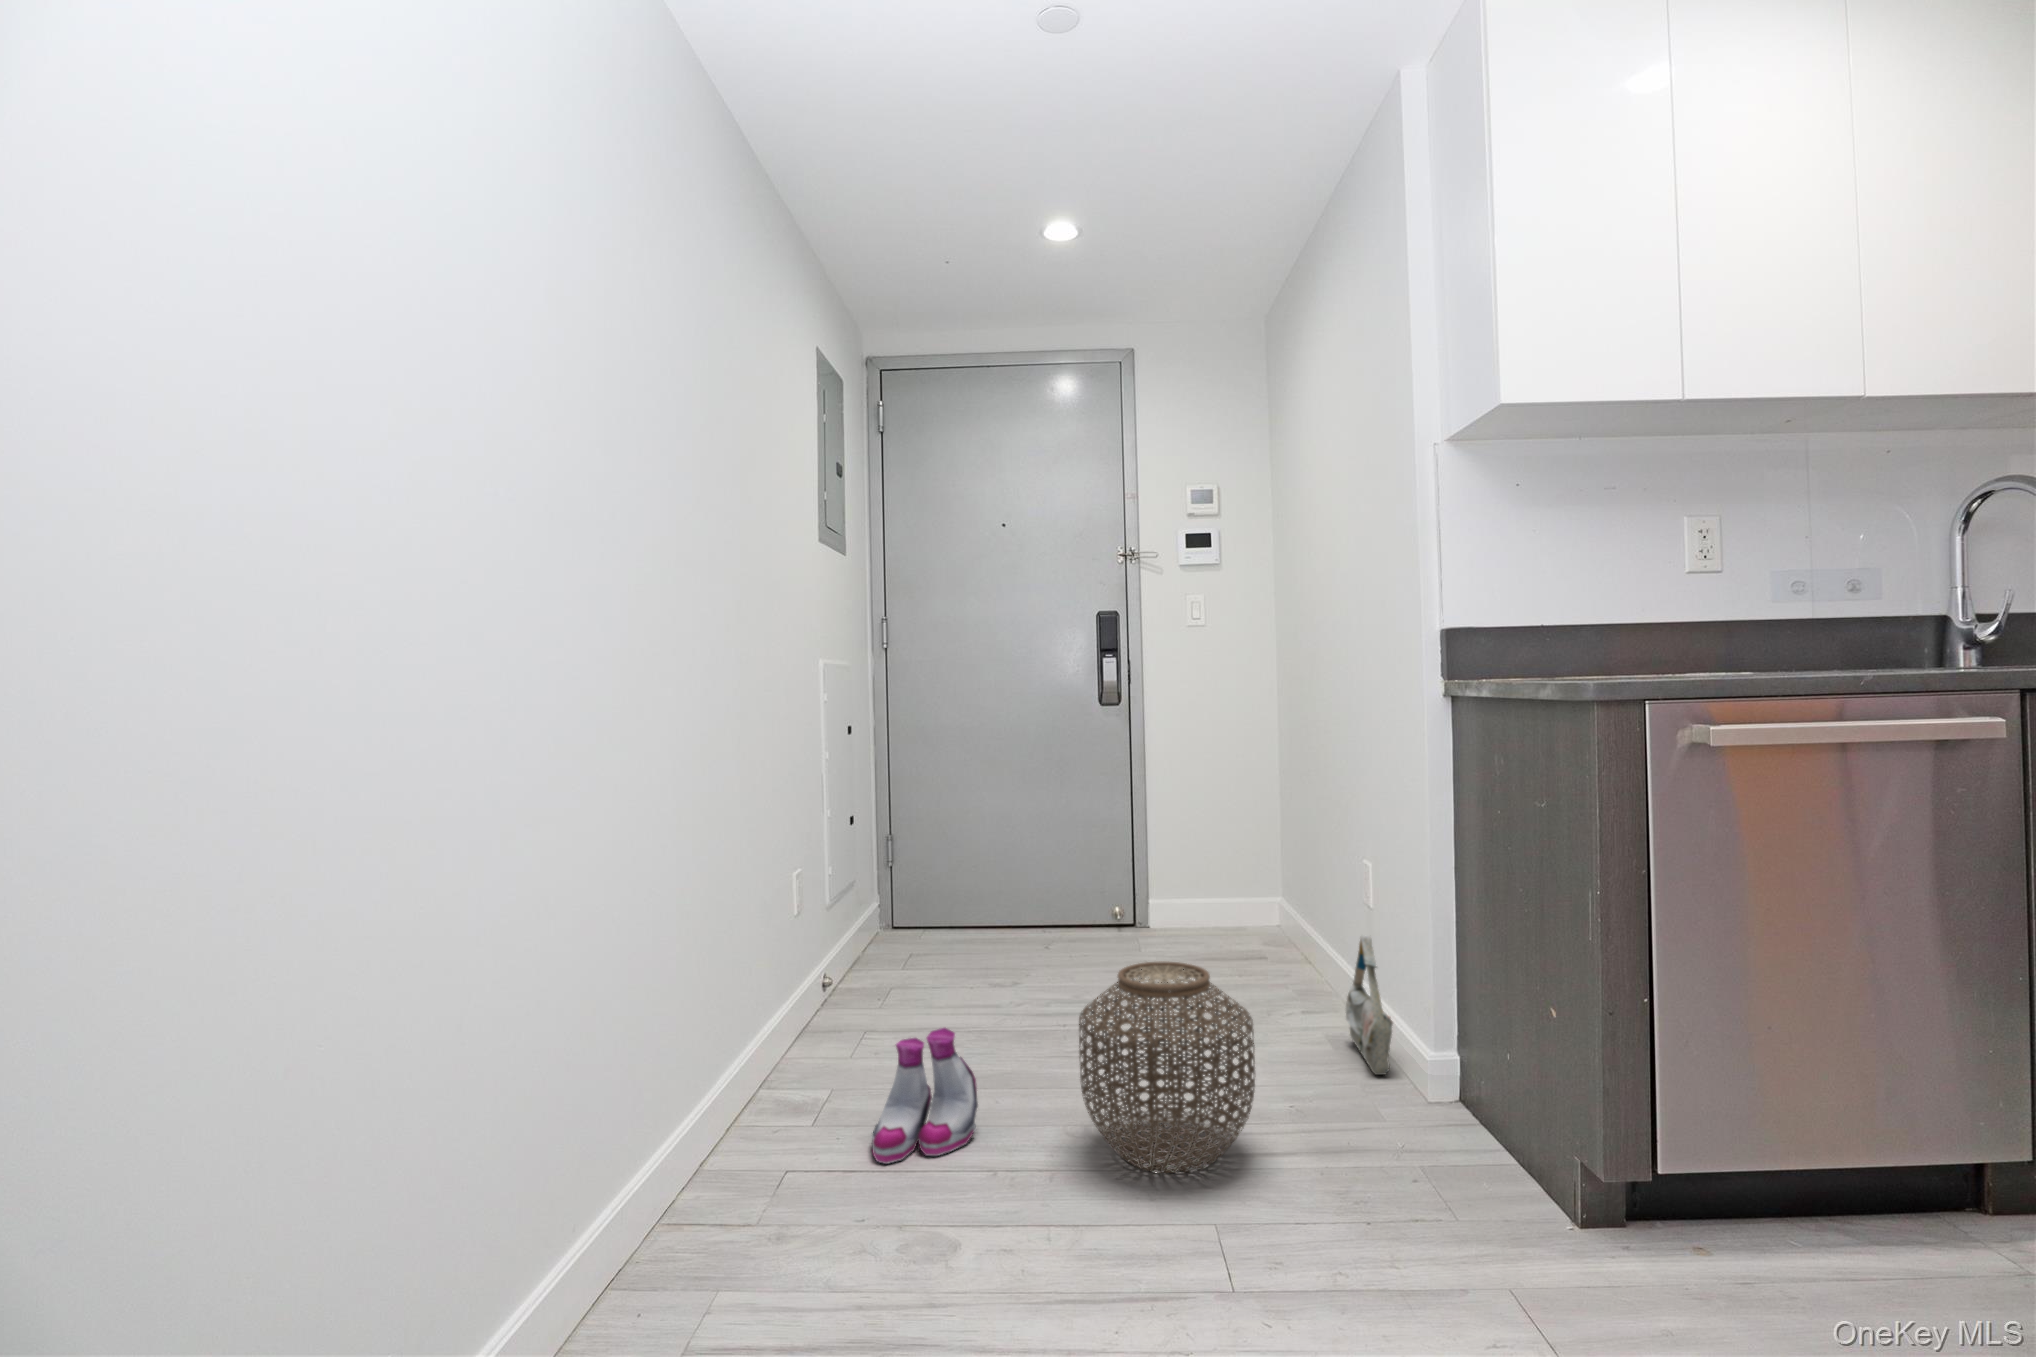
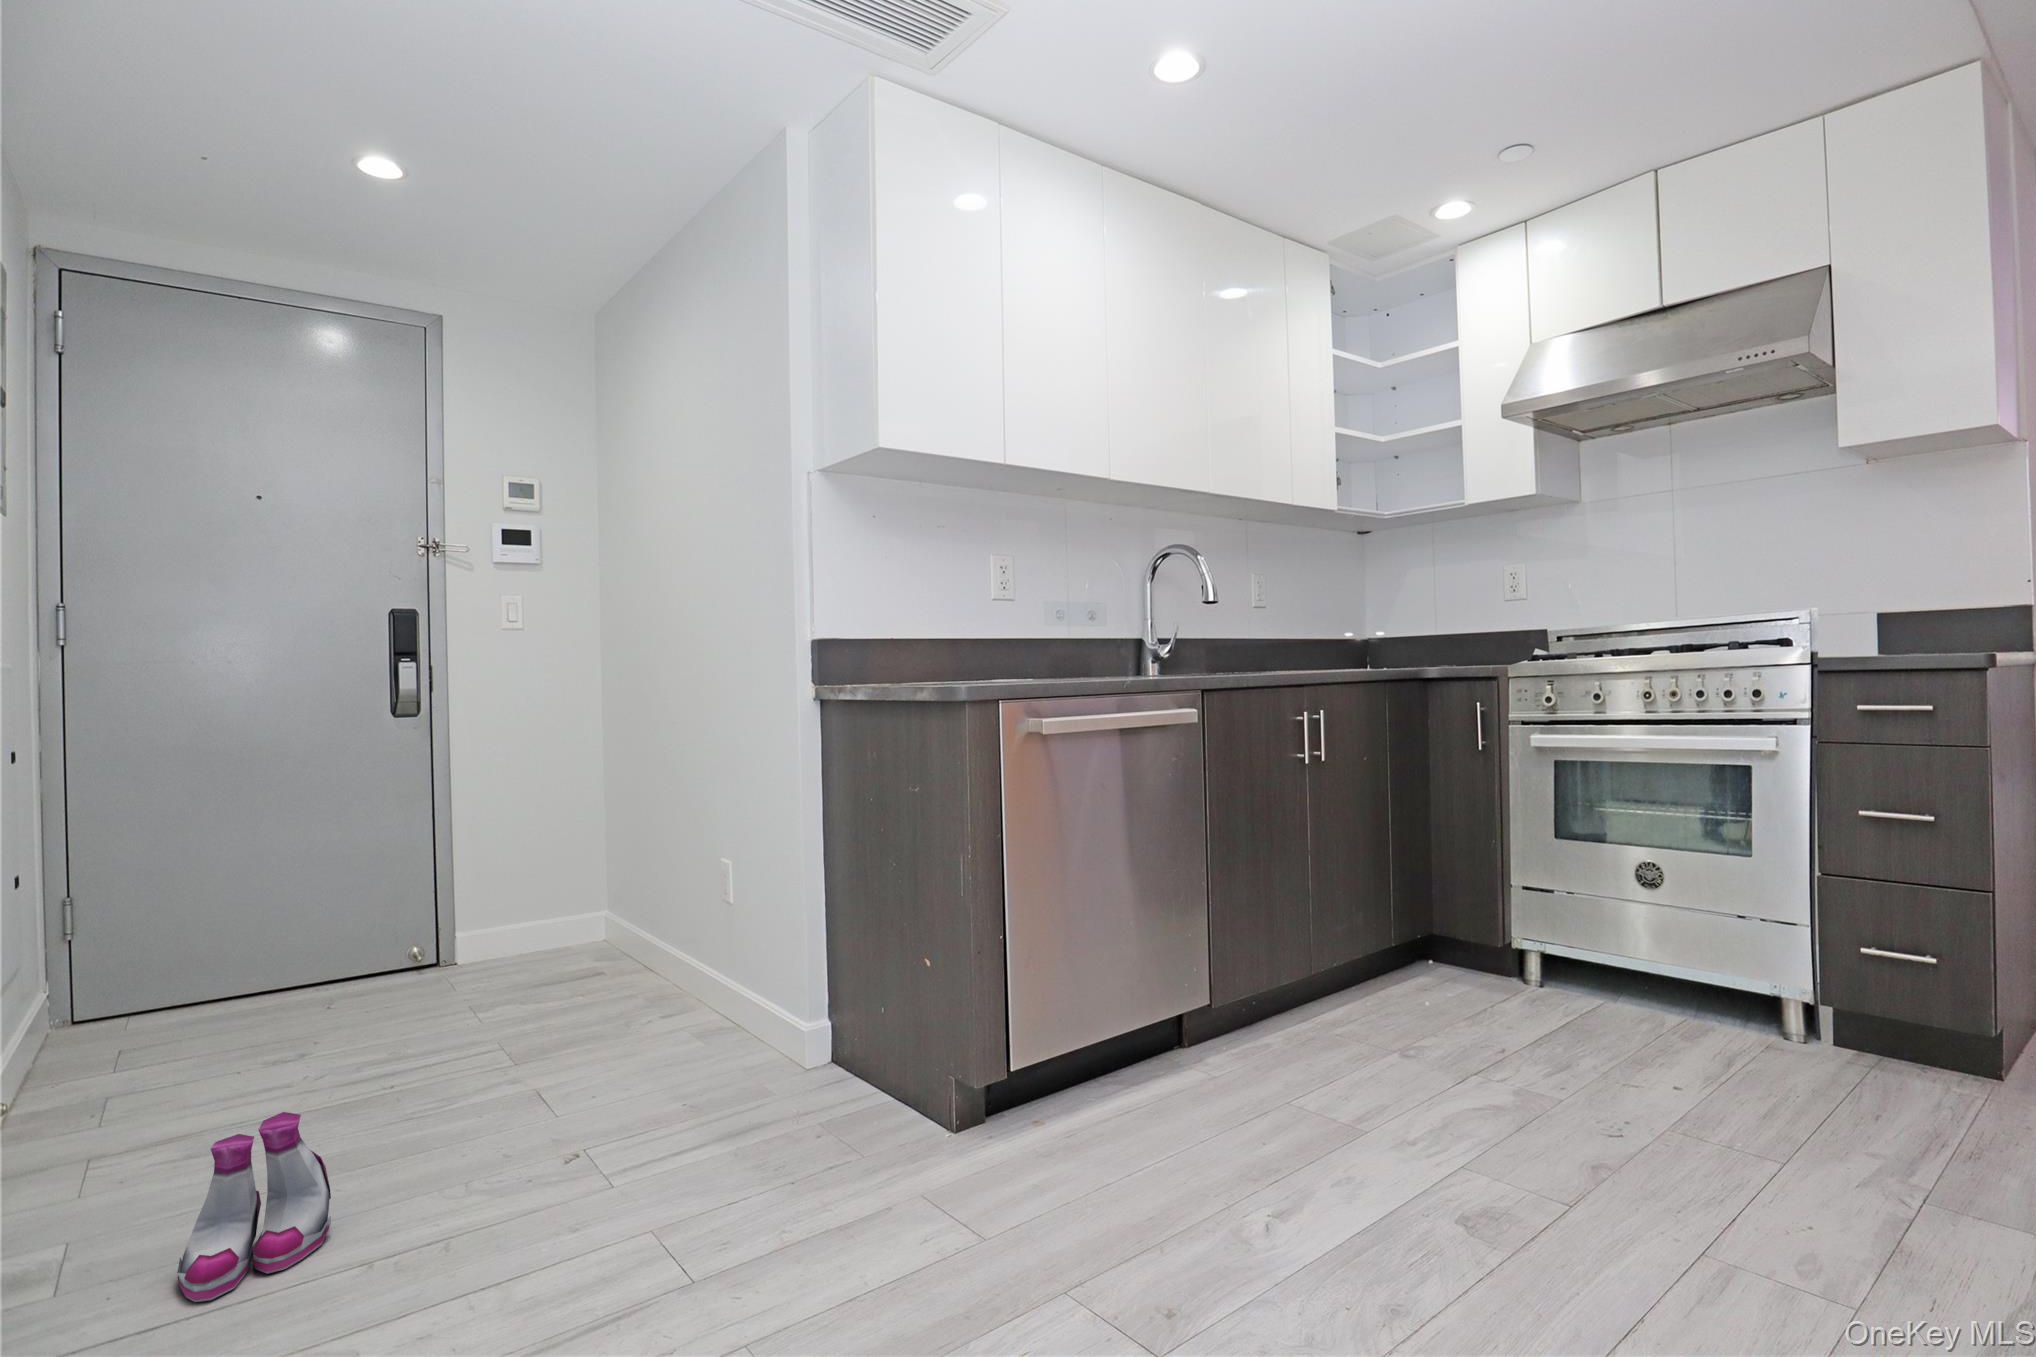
bag: present [1346,935,1393,1075] -> none [716,929,769,1060]
woven basket: present [1079,962,1255,1173] -> none [473,980,670,1205]

